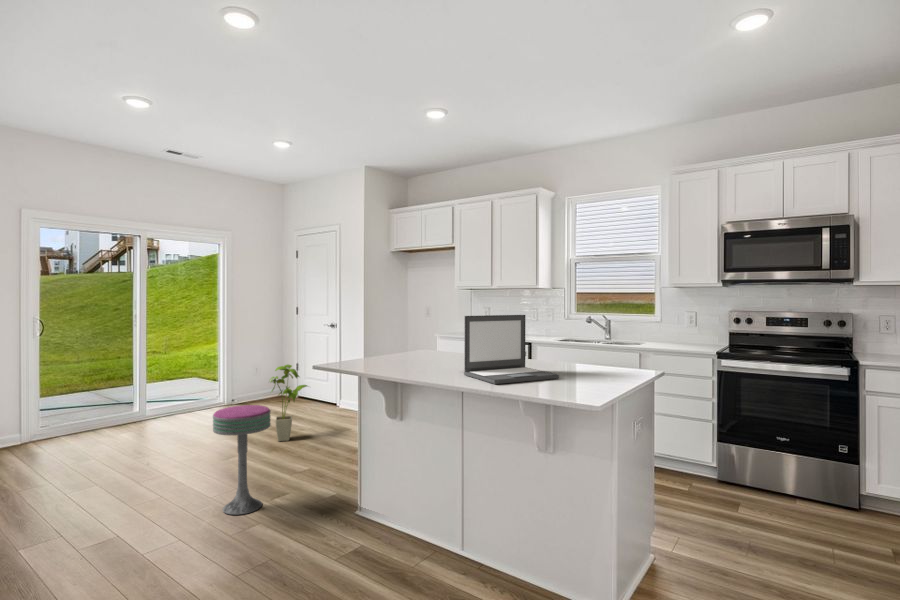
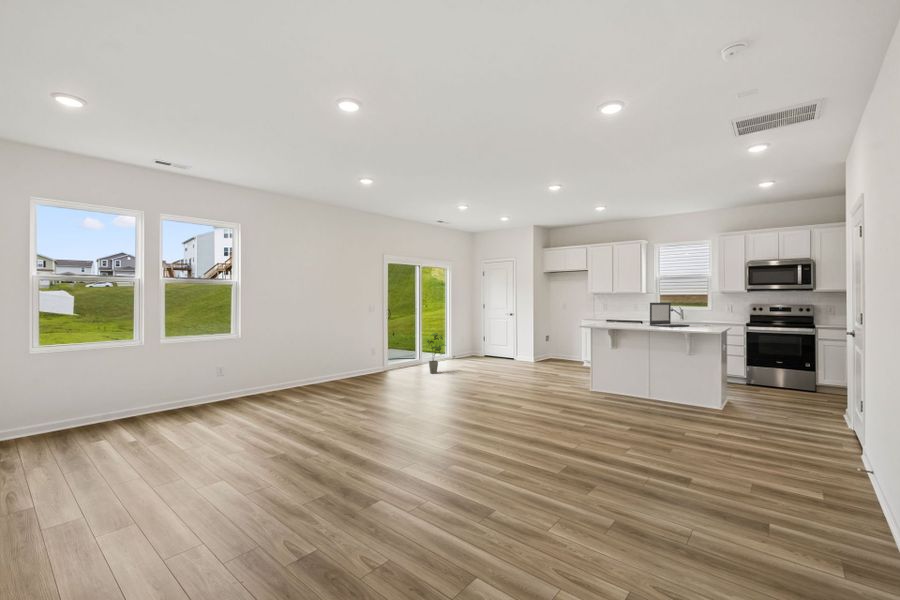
house plant: present [271,365,307,441] -> present [426,333,444,374]
bar stool: present [213,405,271,515] -> none [522,344,546,388]

